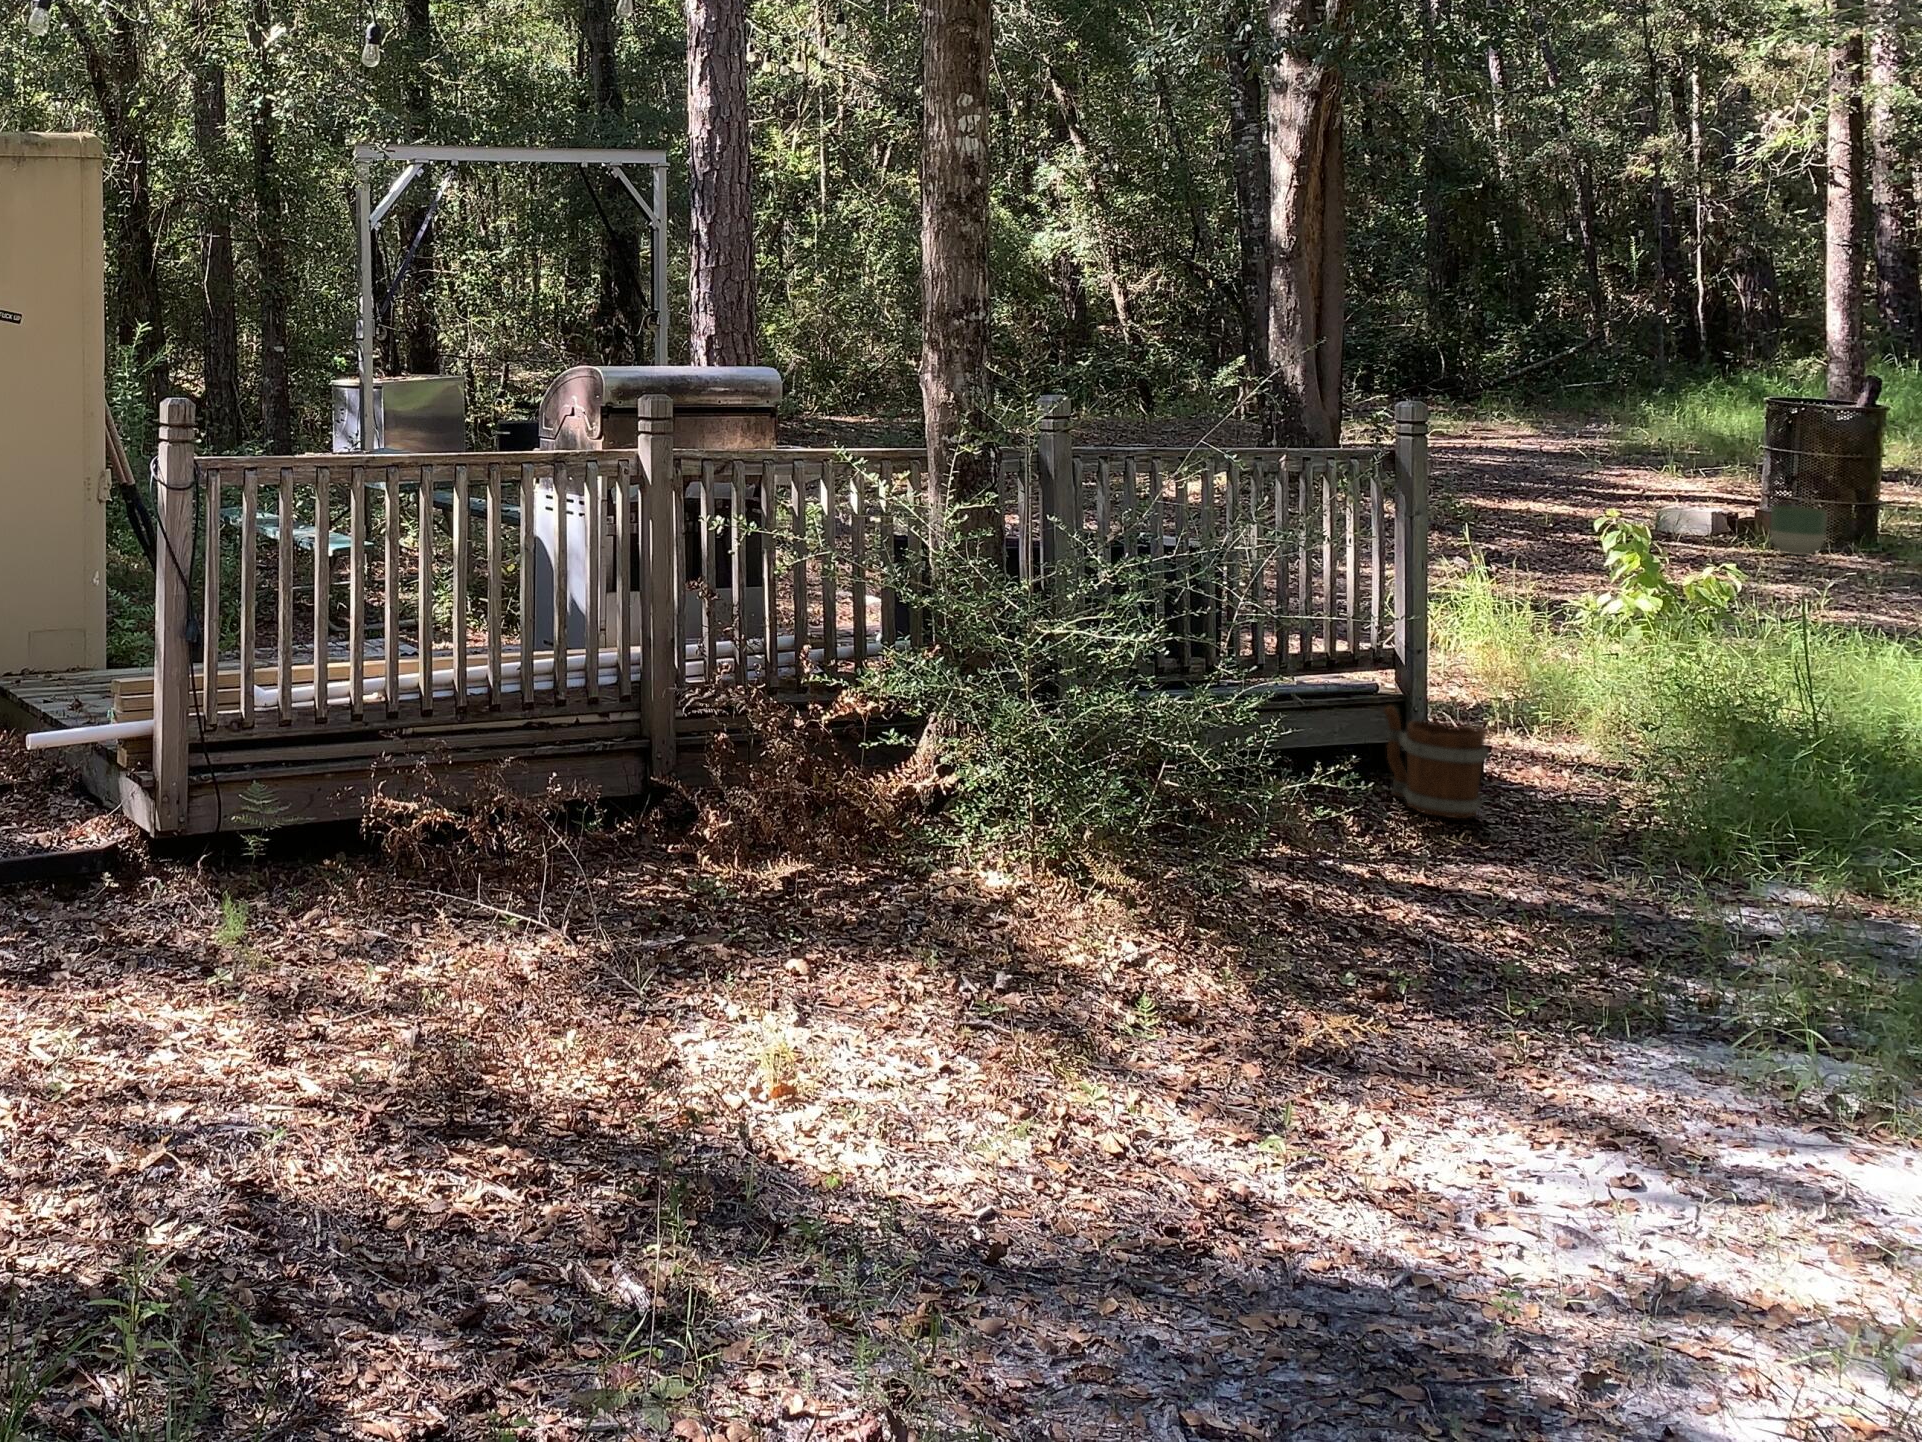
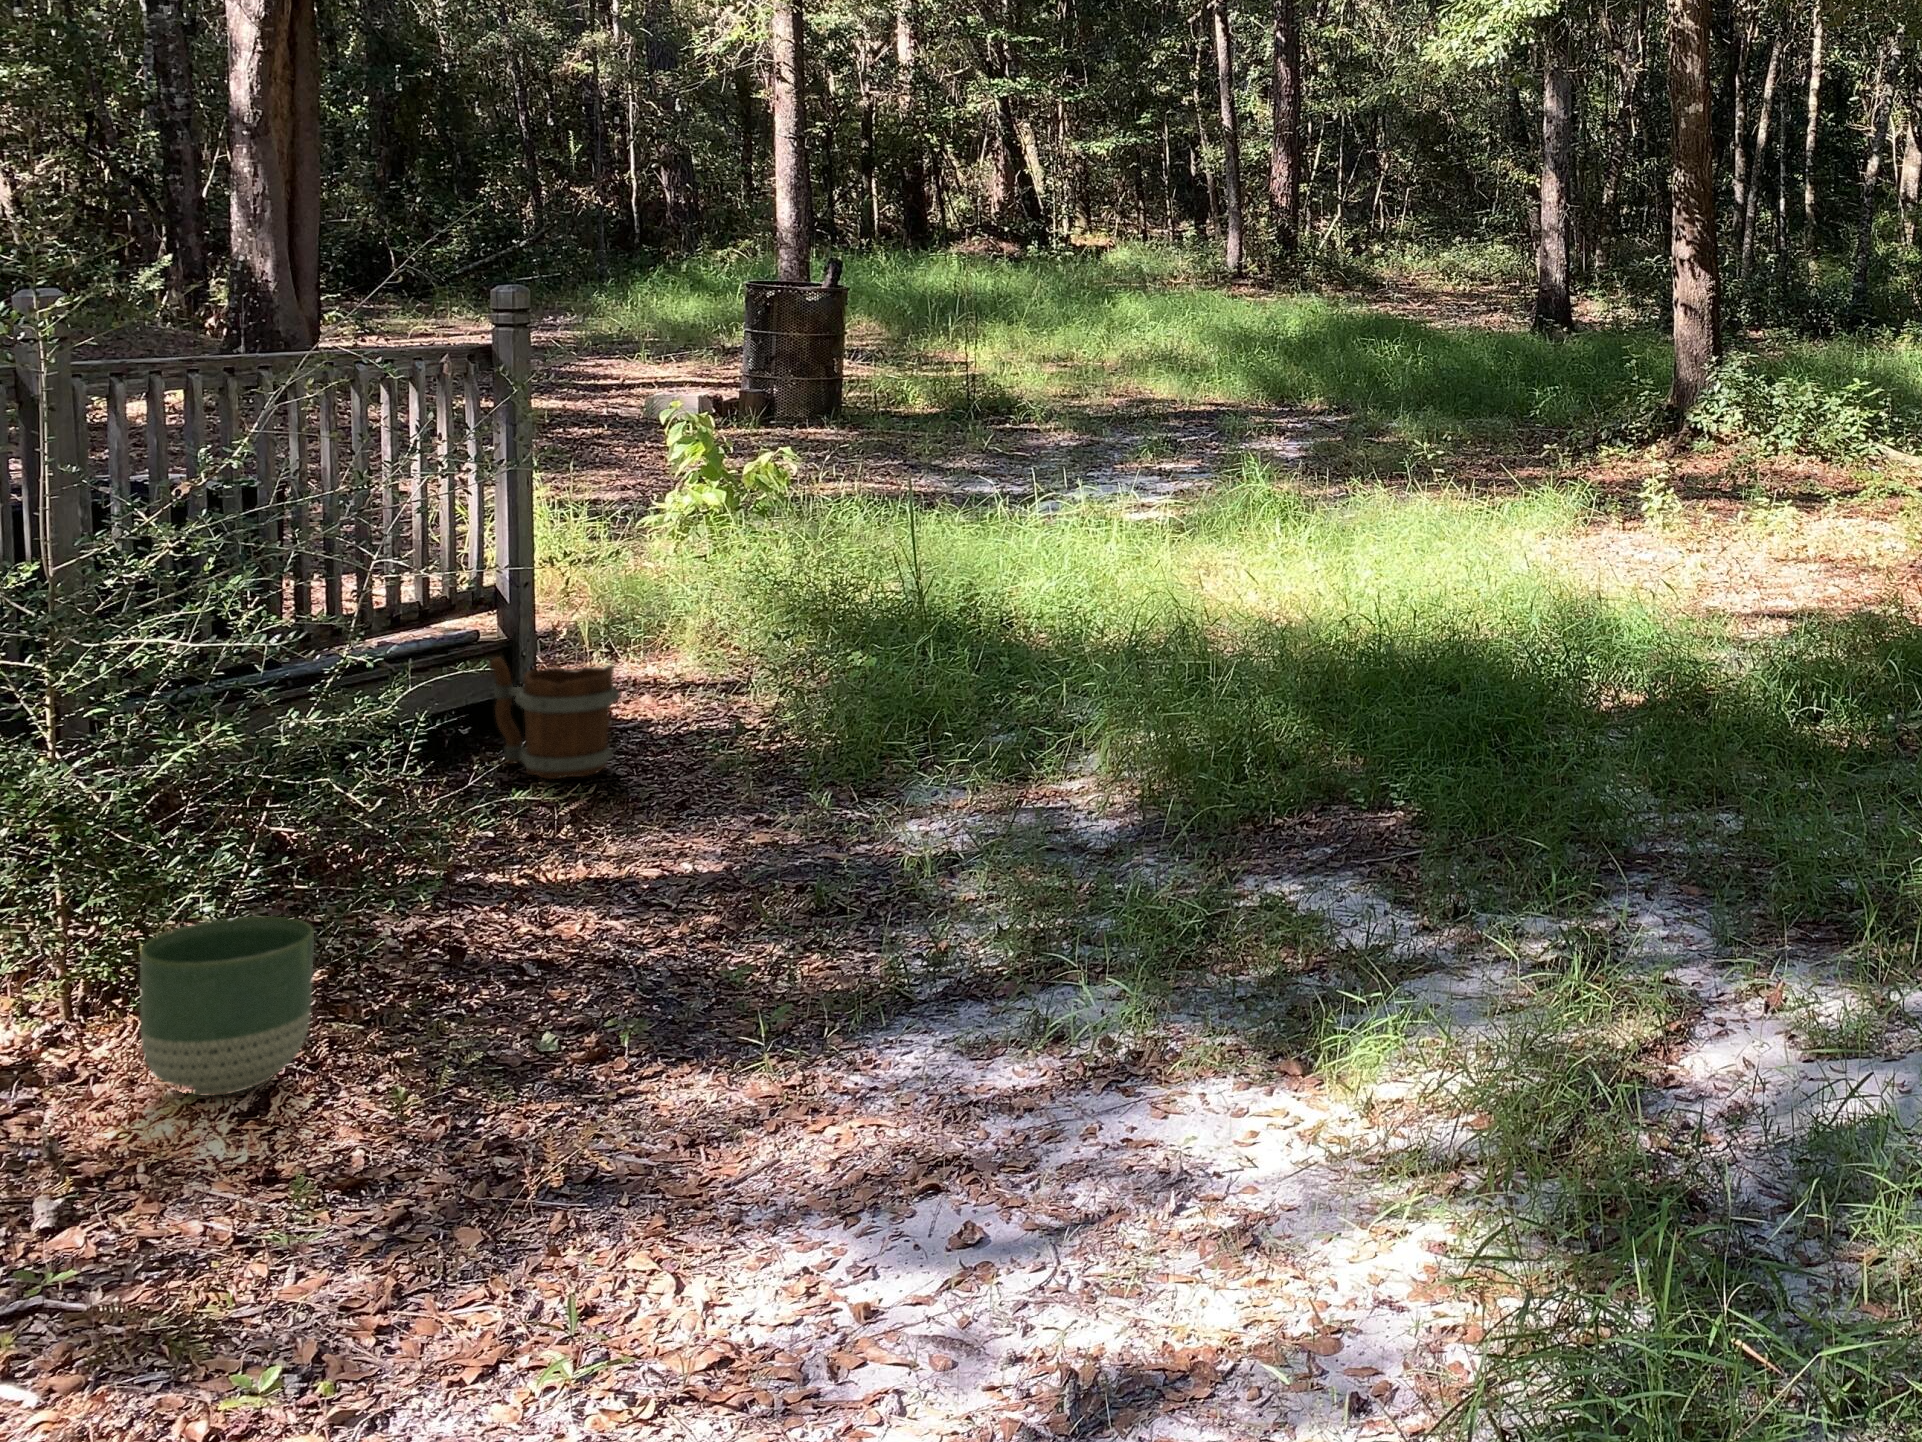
planter: present [1770,506,1827,555] -> present [140,917,314,1096]

